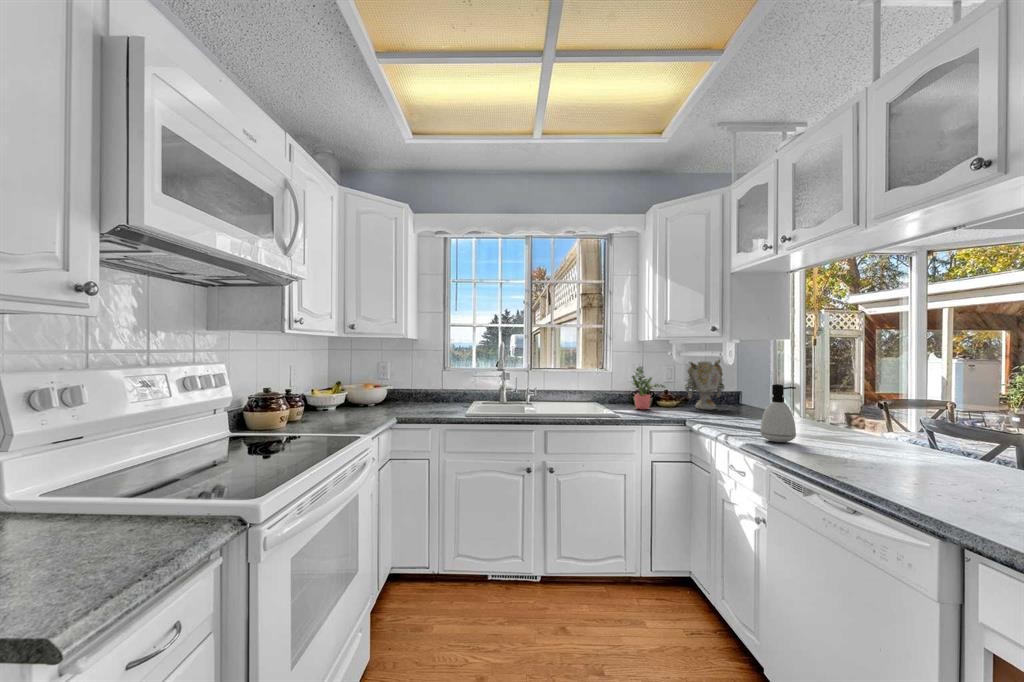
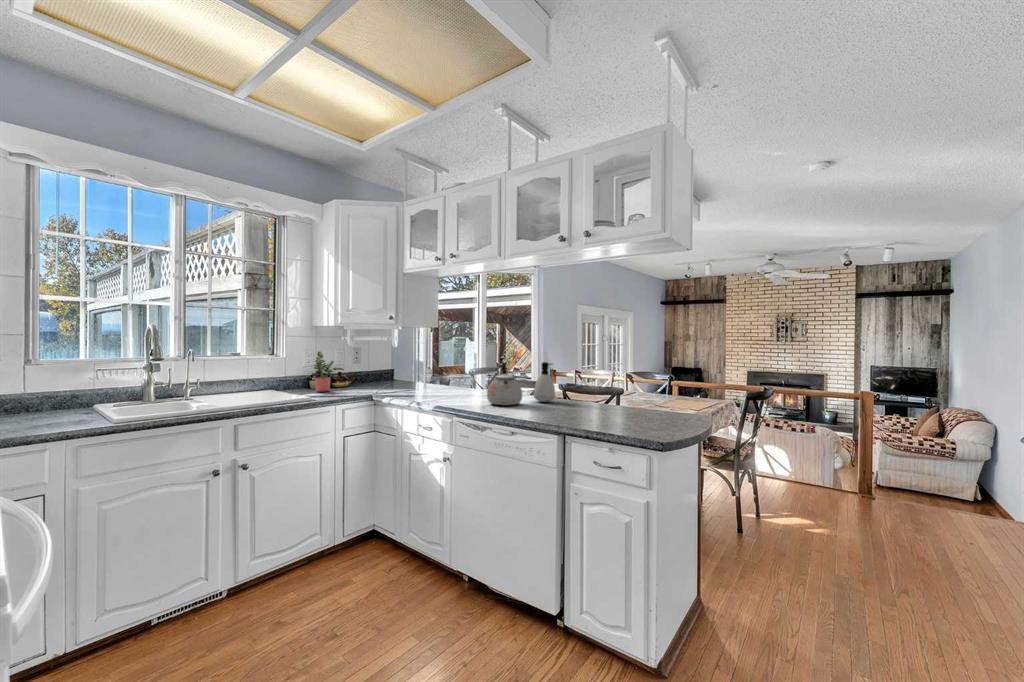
vase: present [685,359,724,410] -> none [357,344,387,387]
soap dispenser: present [761,384,796,442] -> present [534,362,555,402]
kettle: none [822,390,891,458] -> present [487,363,522,406]

